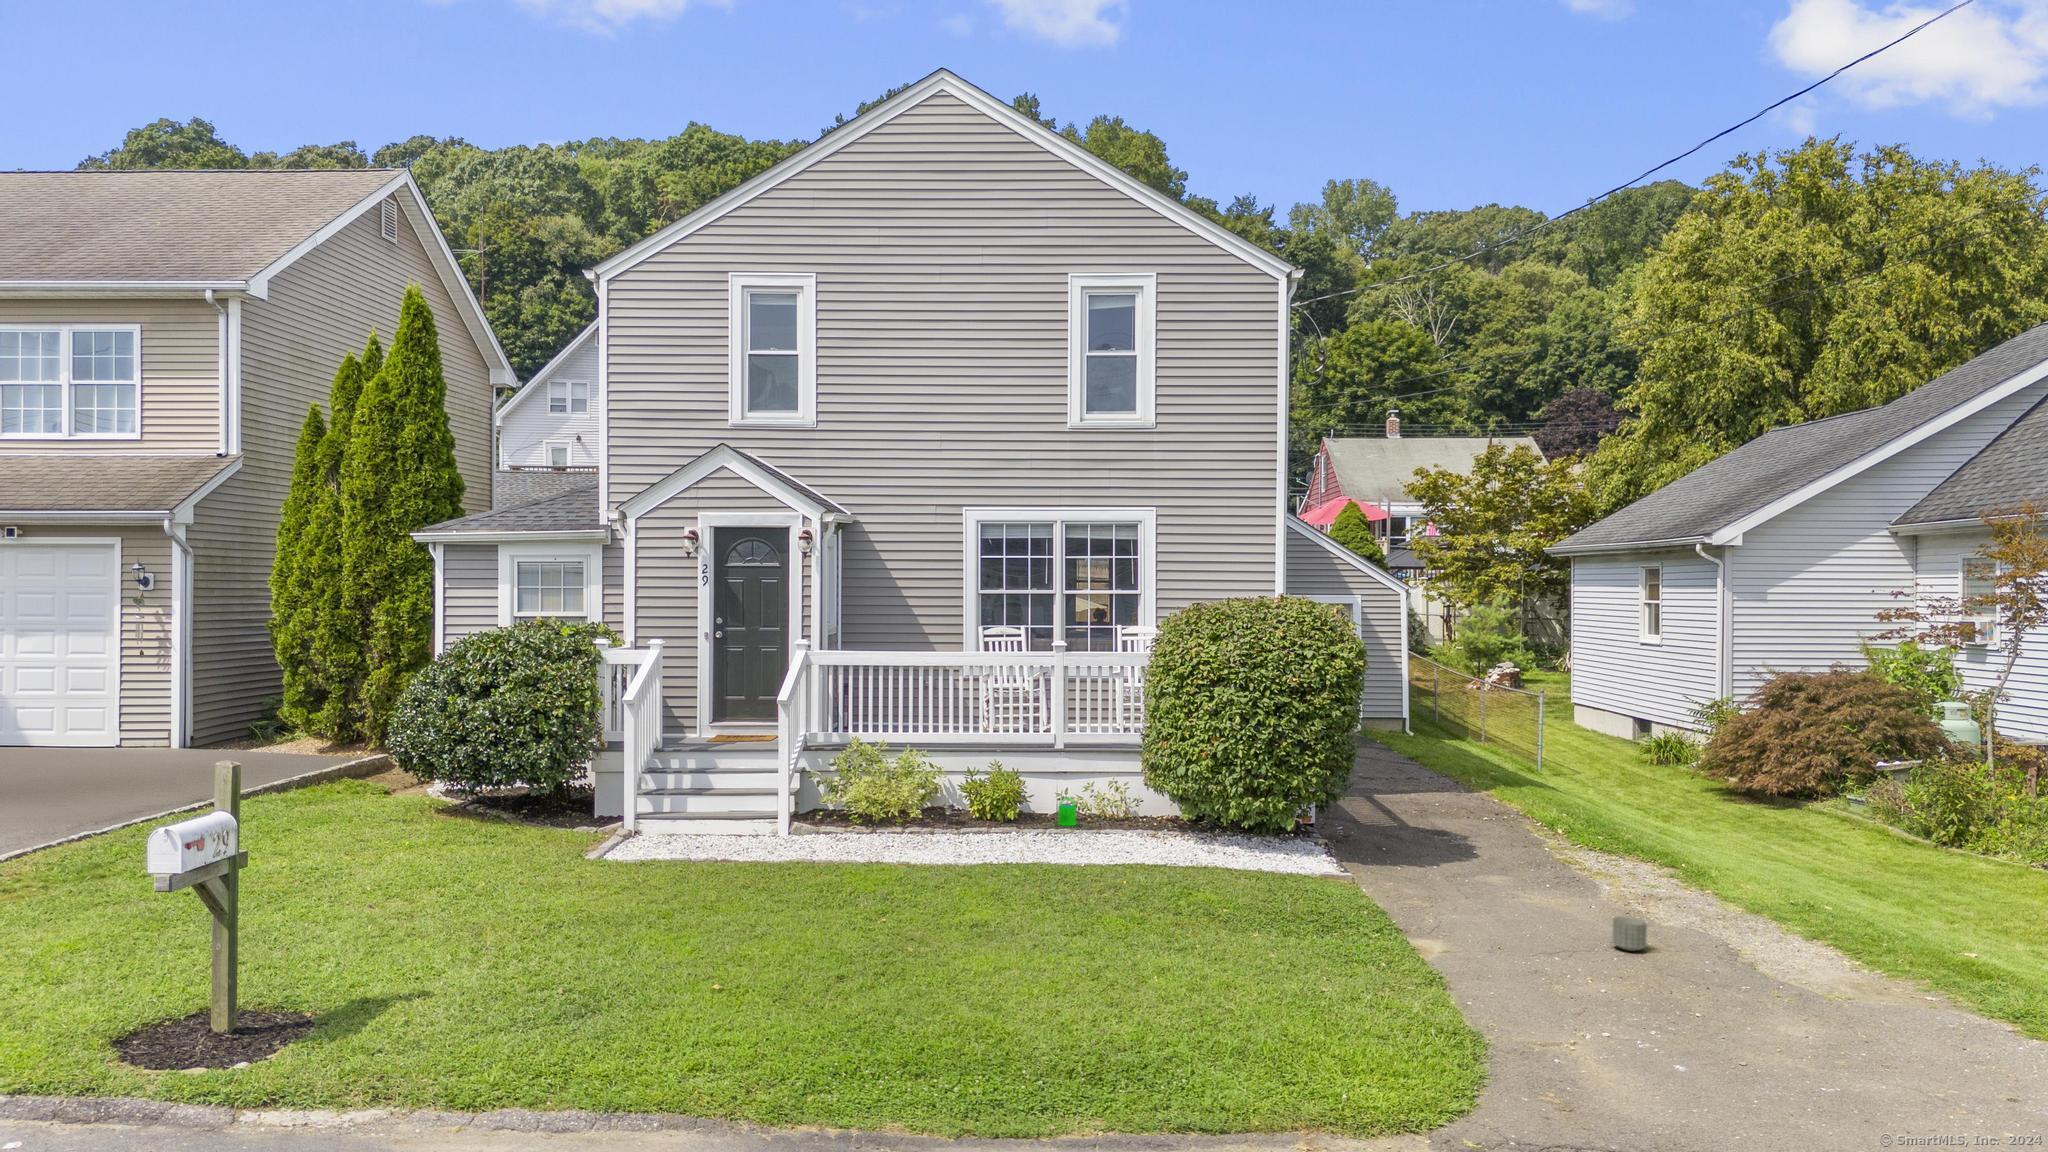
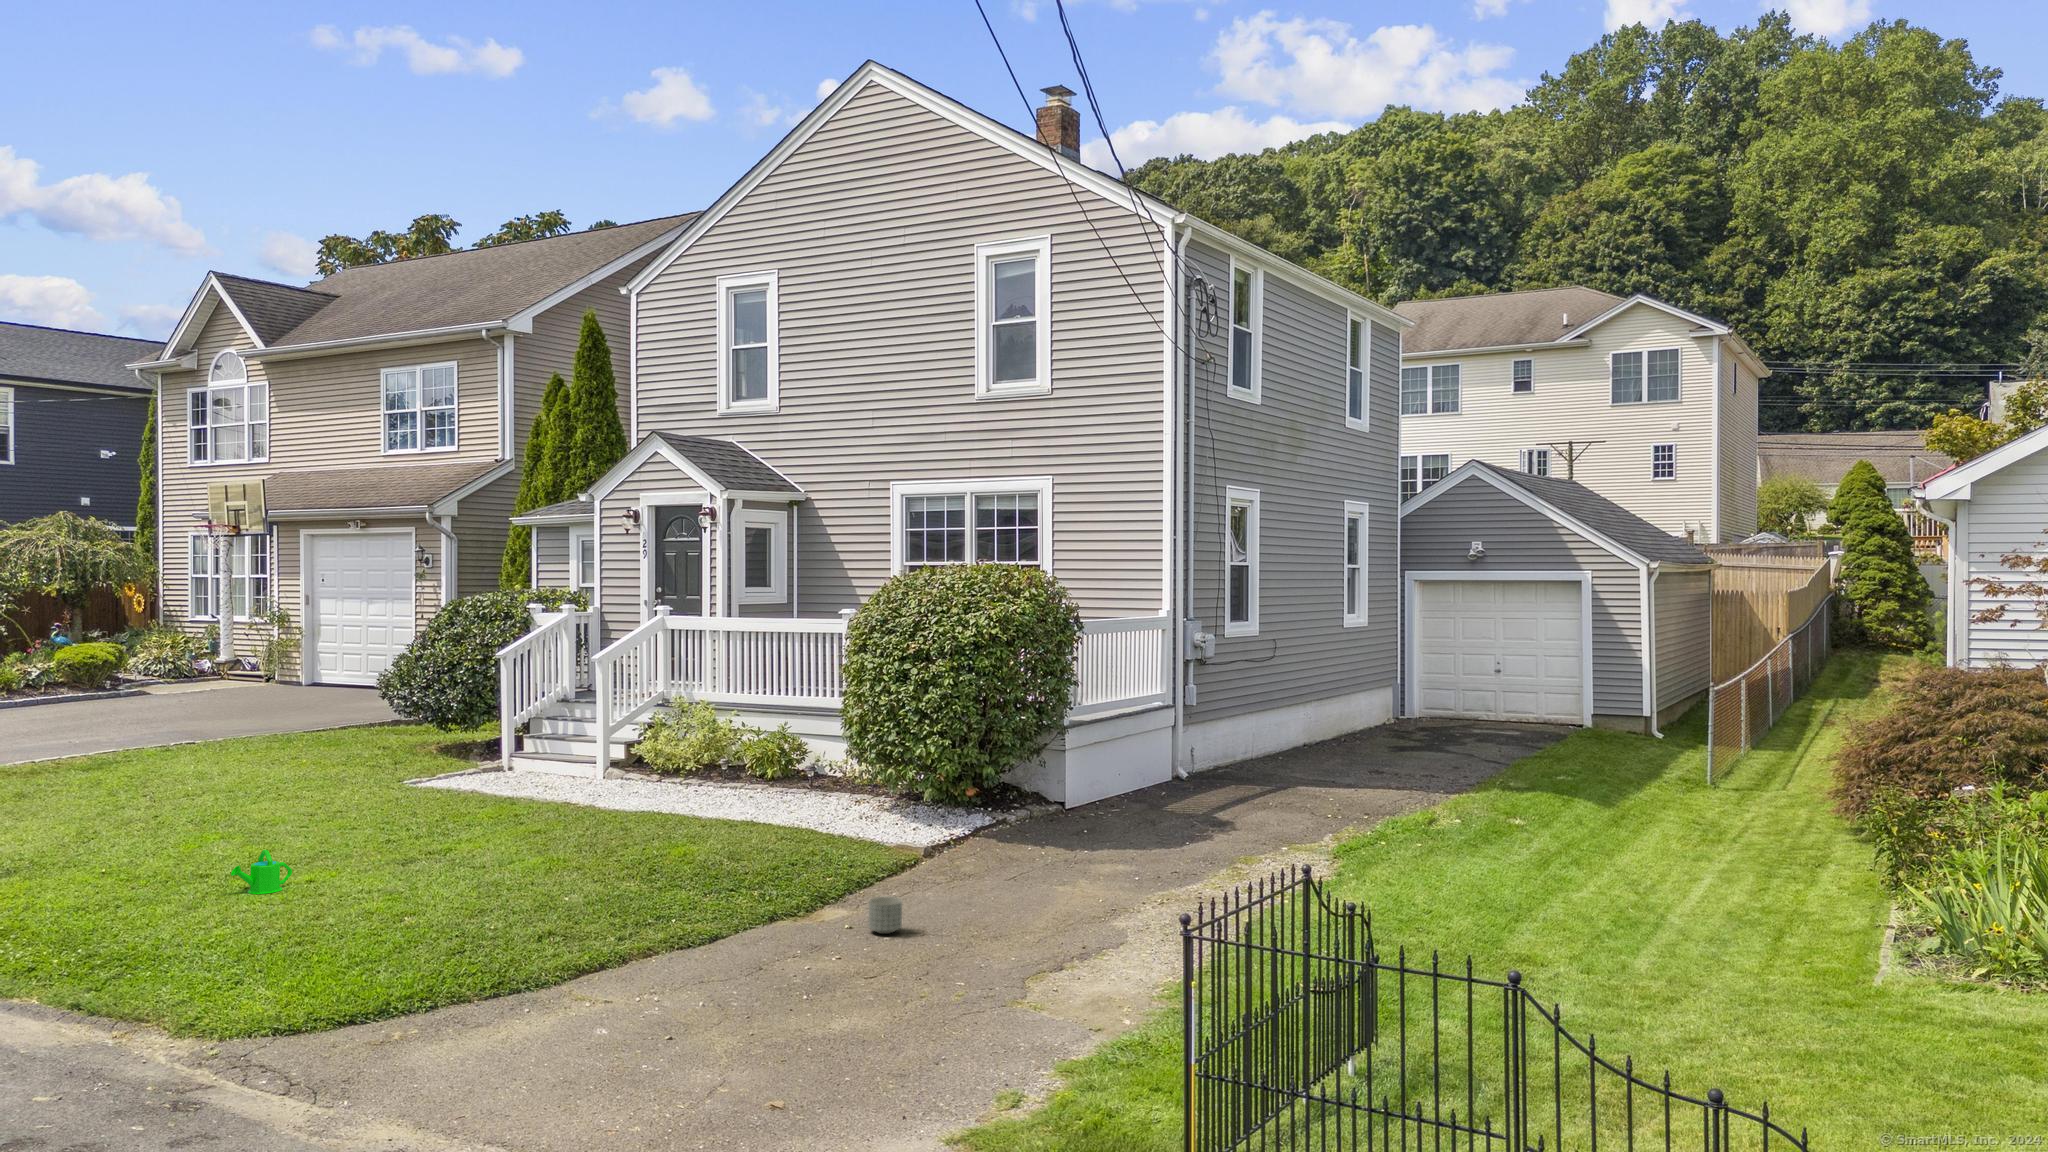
watering can: present [1058,797,1076,826] -> present [231,850,292,894]

